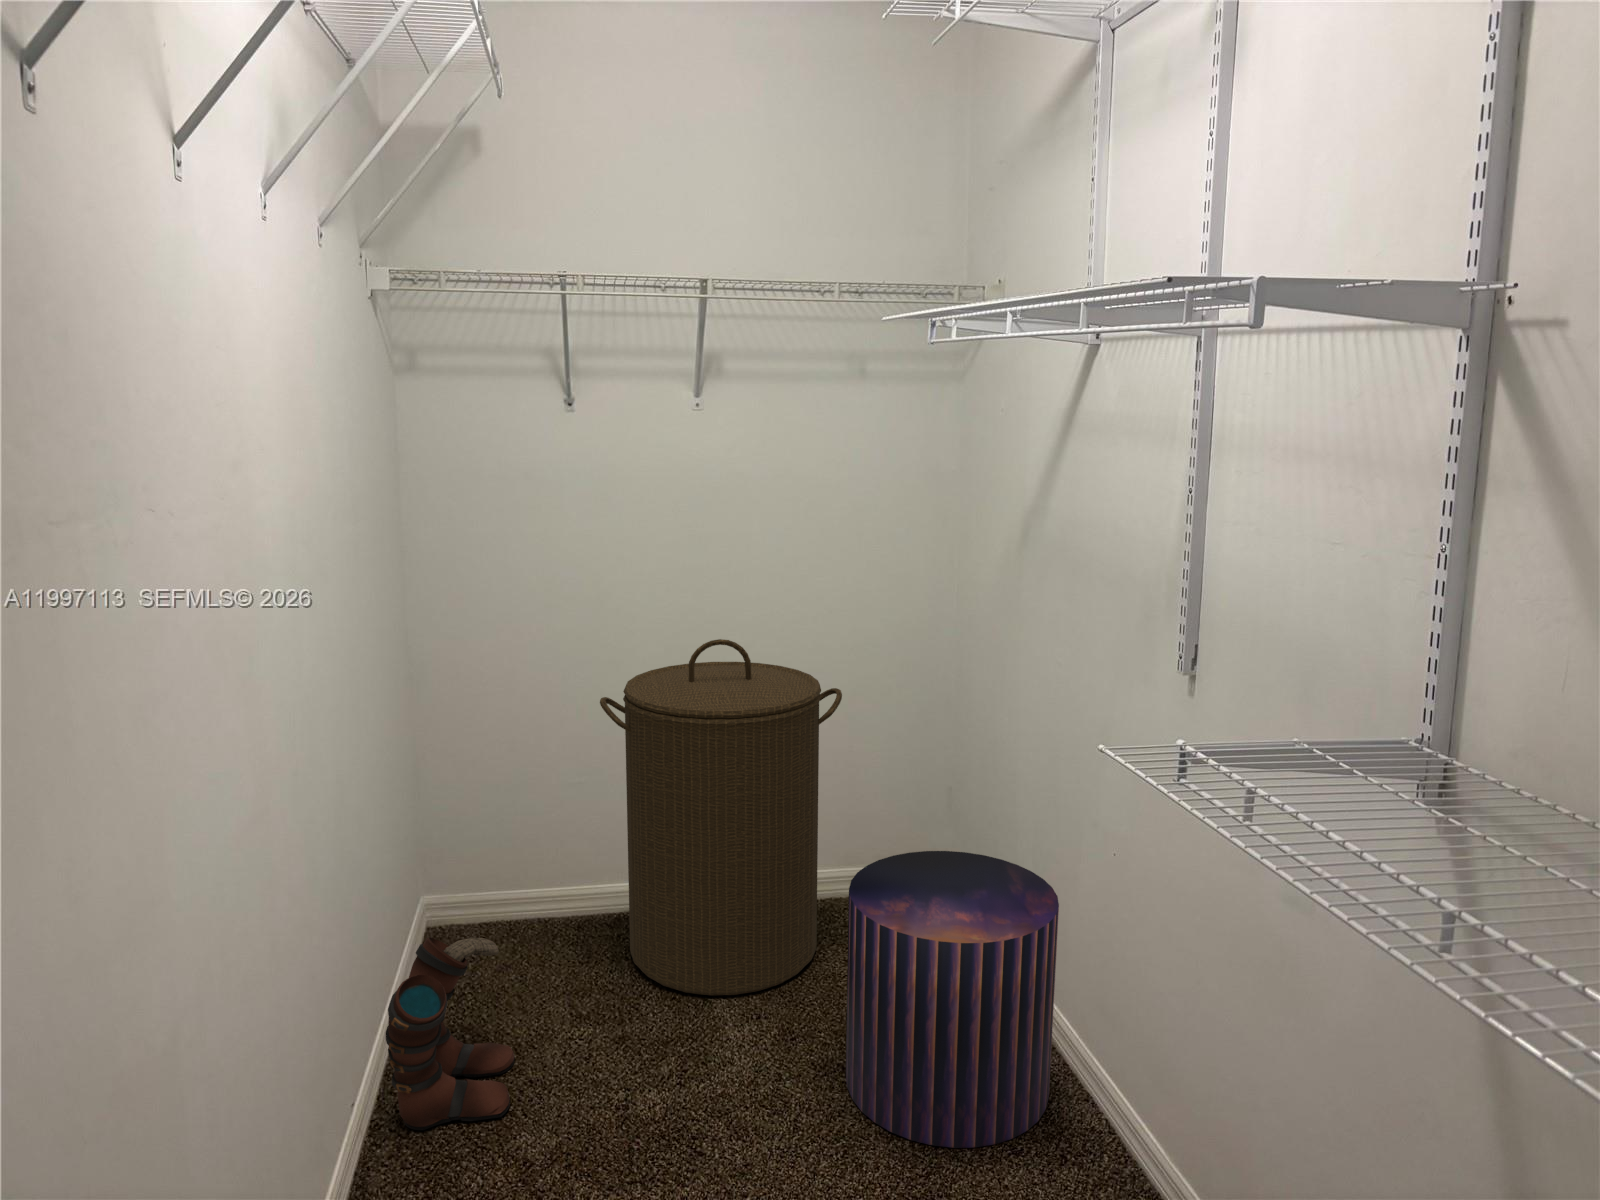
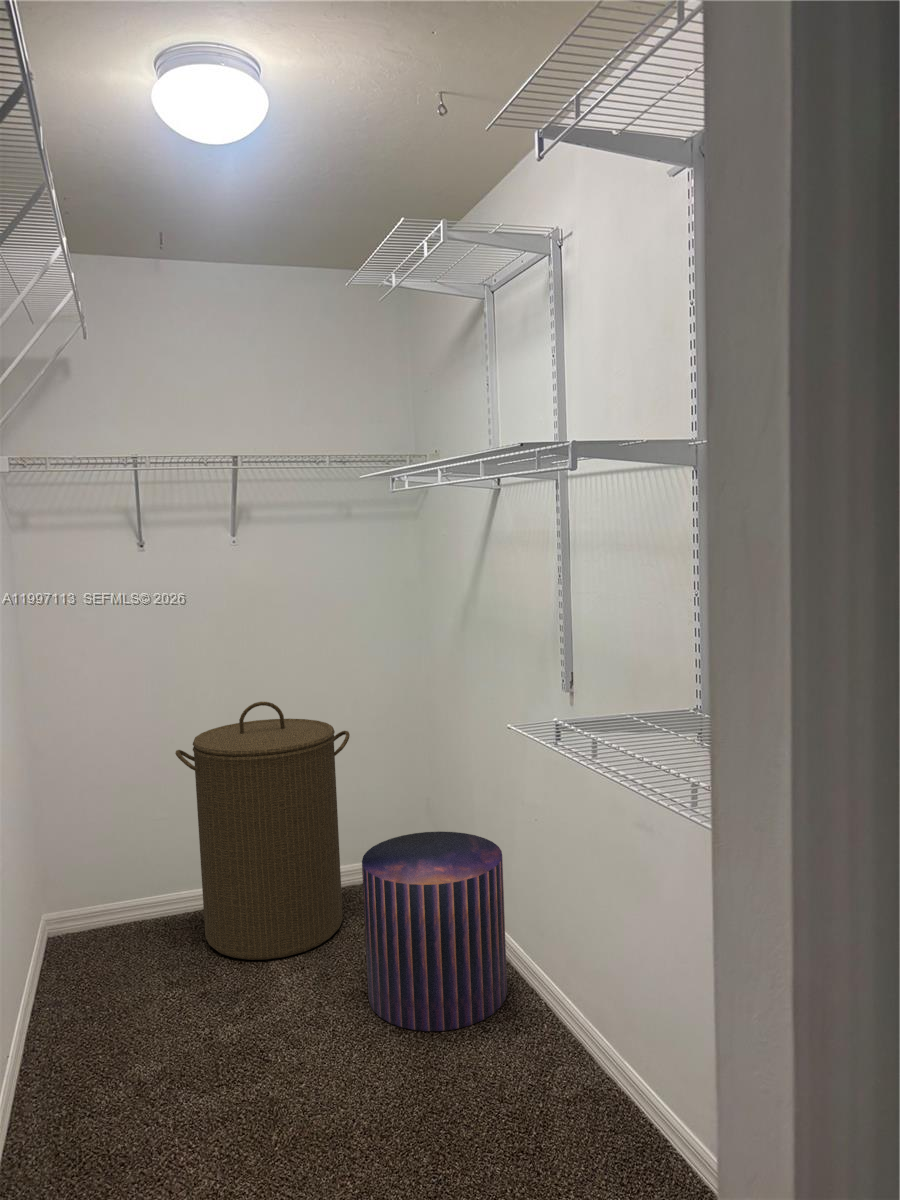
boots: present [386,937,515,1130] -> none [28,931,125,1075]

